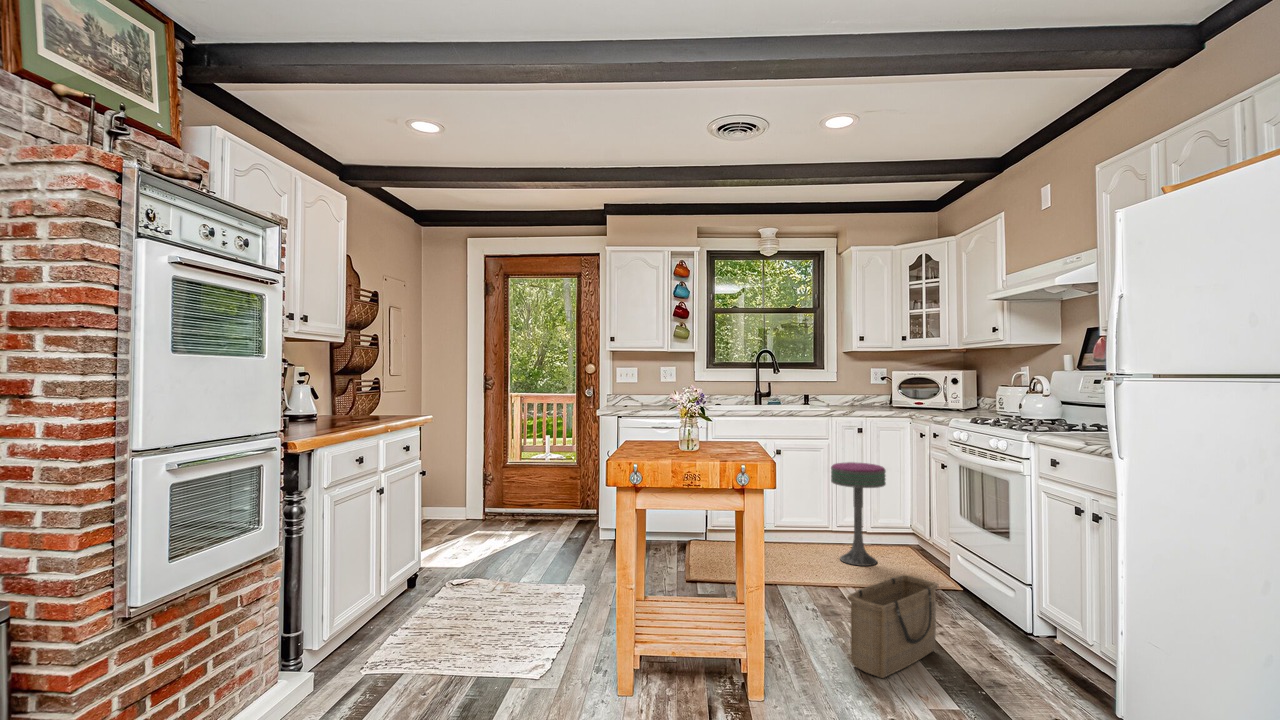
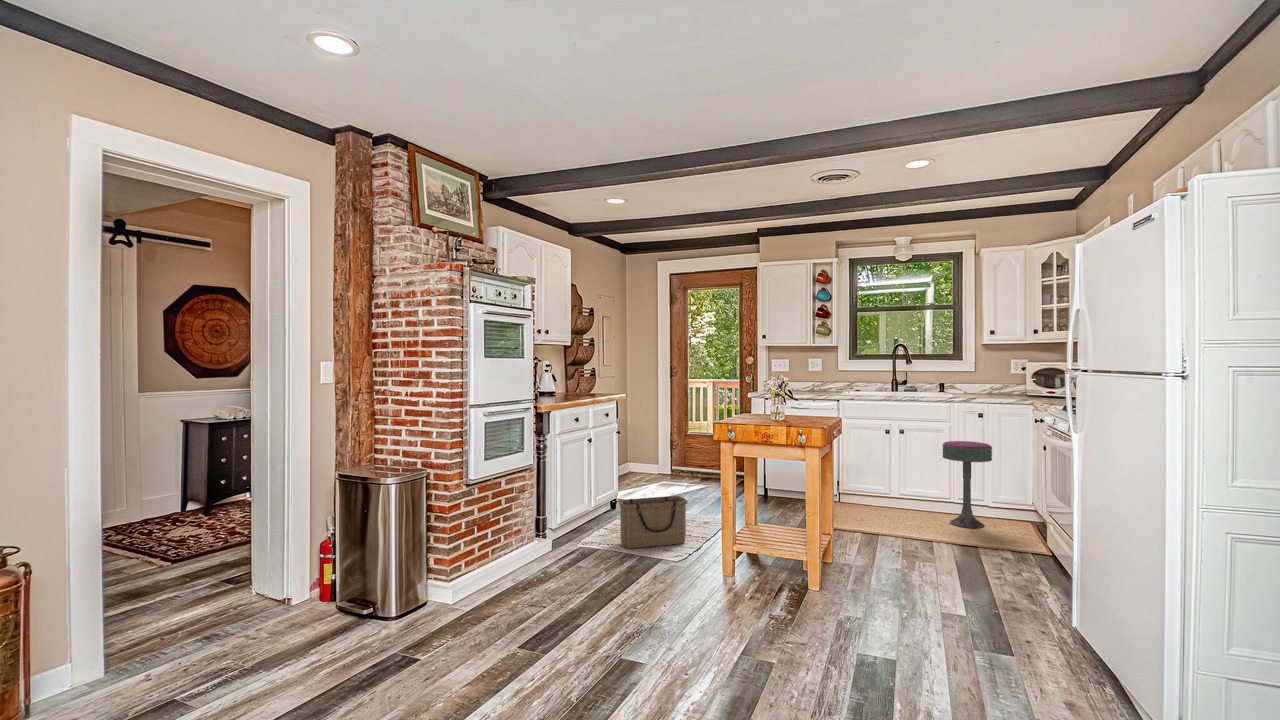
basket: present [848,575,938,678] -> present [619,496,688,548]

